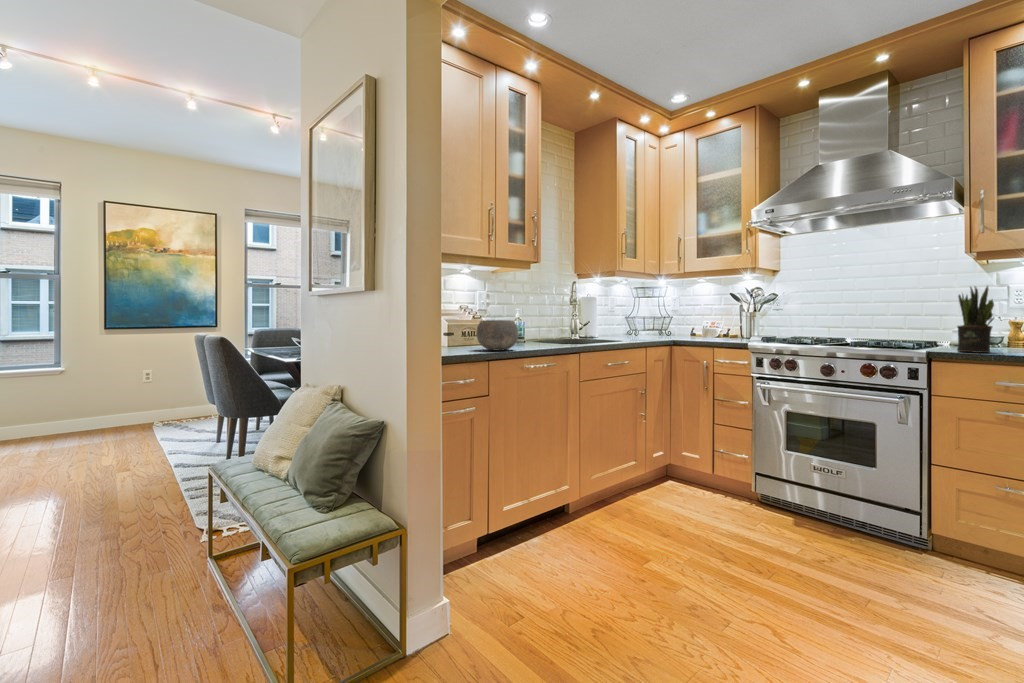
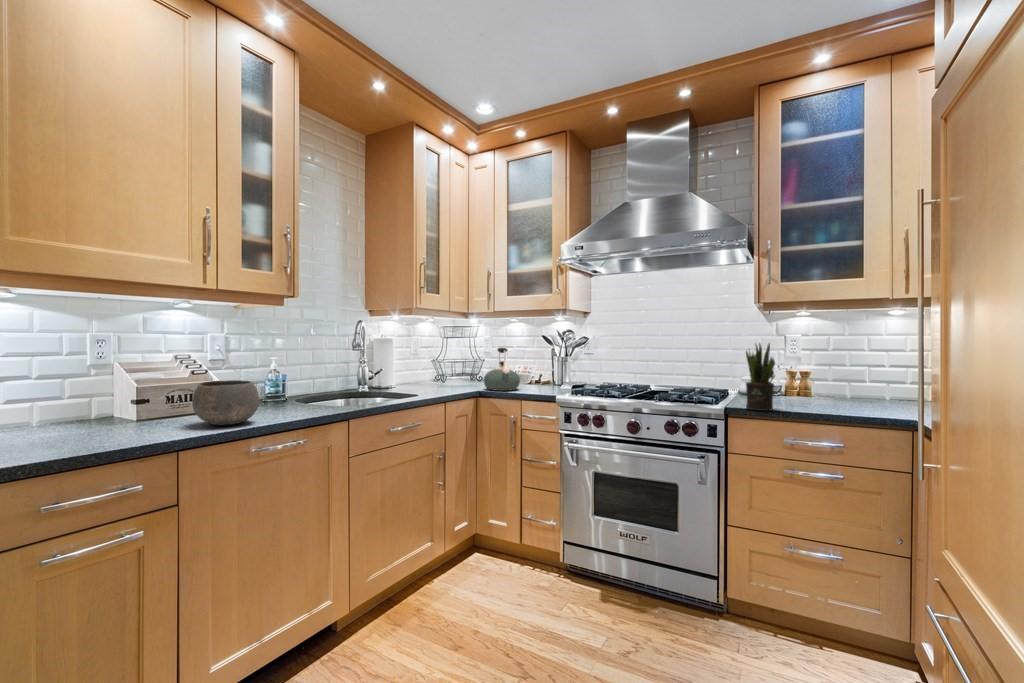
kettle: none [677,304,711,340] -> present [484,348,520,391]

